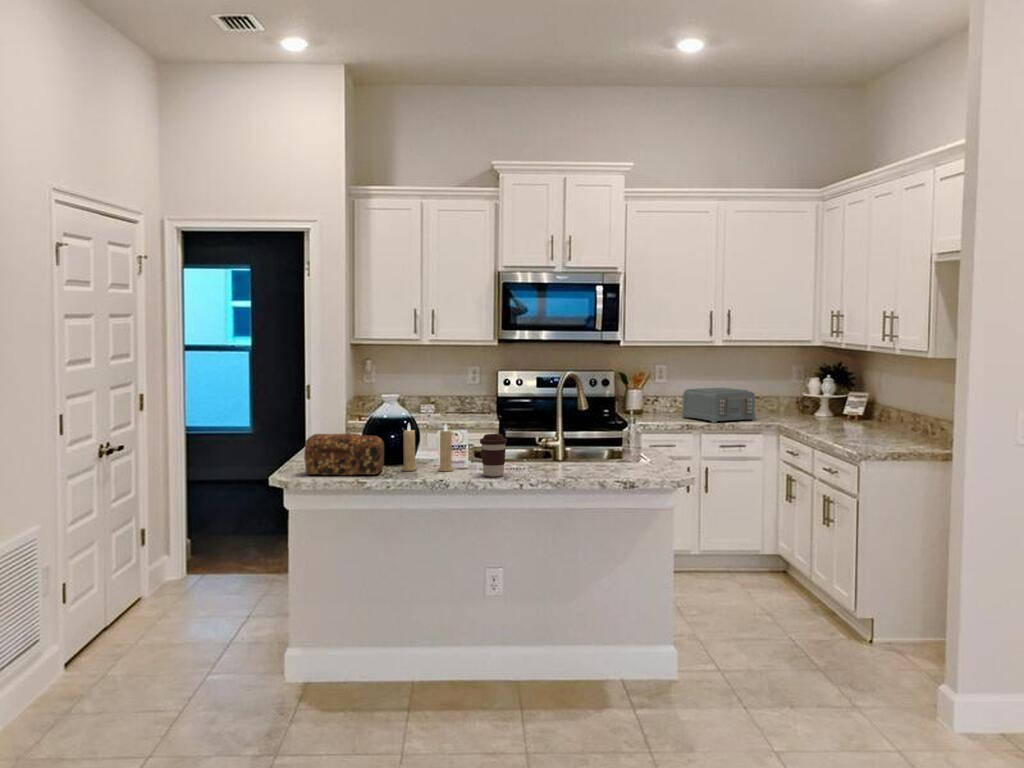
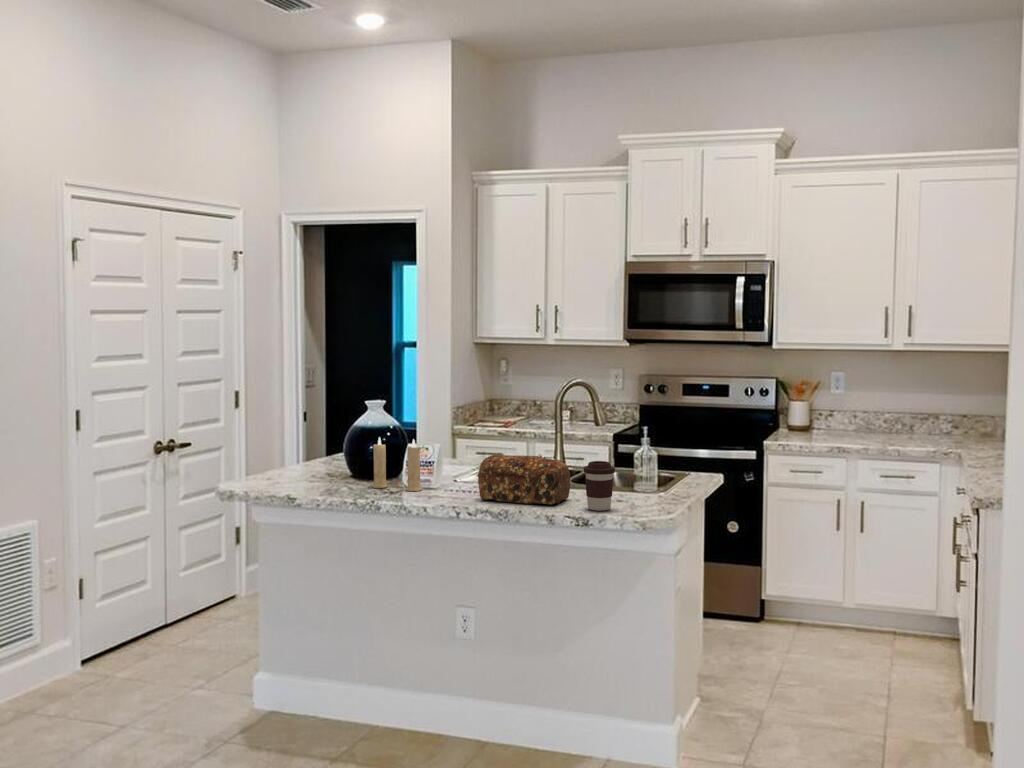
toaster: present [682,388,756,423] -> none [849,403,937,447]
bread loaf: present [304,433,384,475] -> present [478,455,570,504]
coffee cup: present [480,434,507,477] -> present [584,461,615,511]

